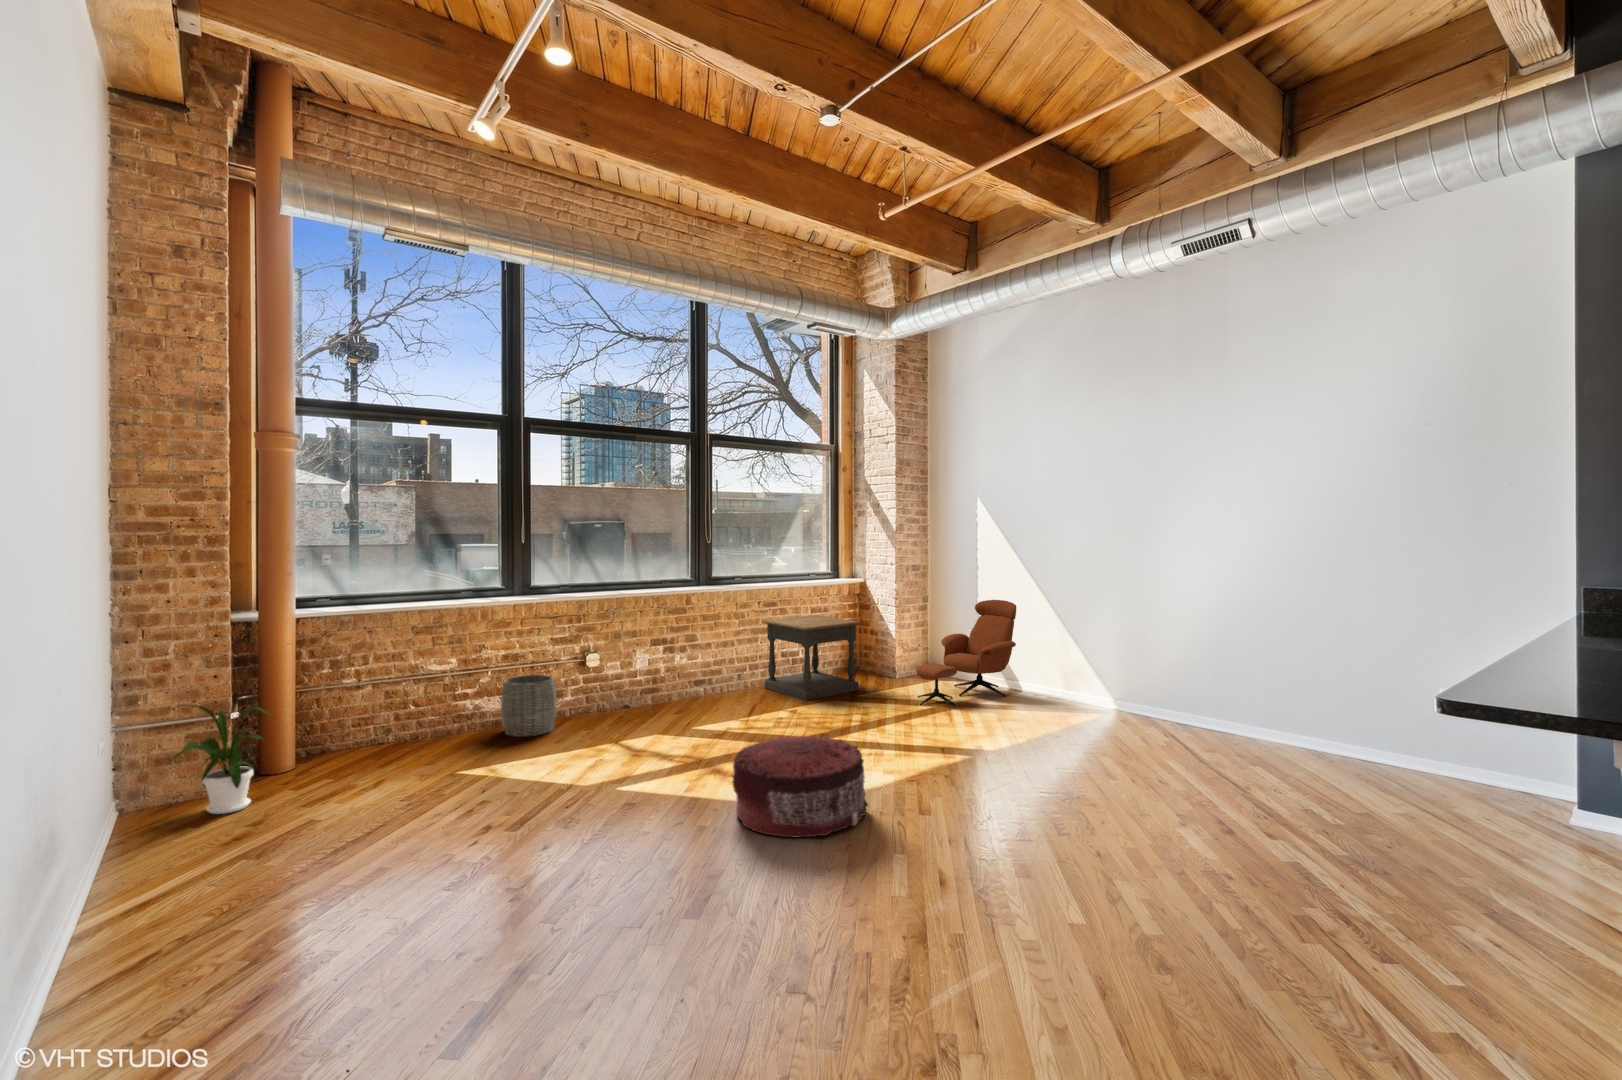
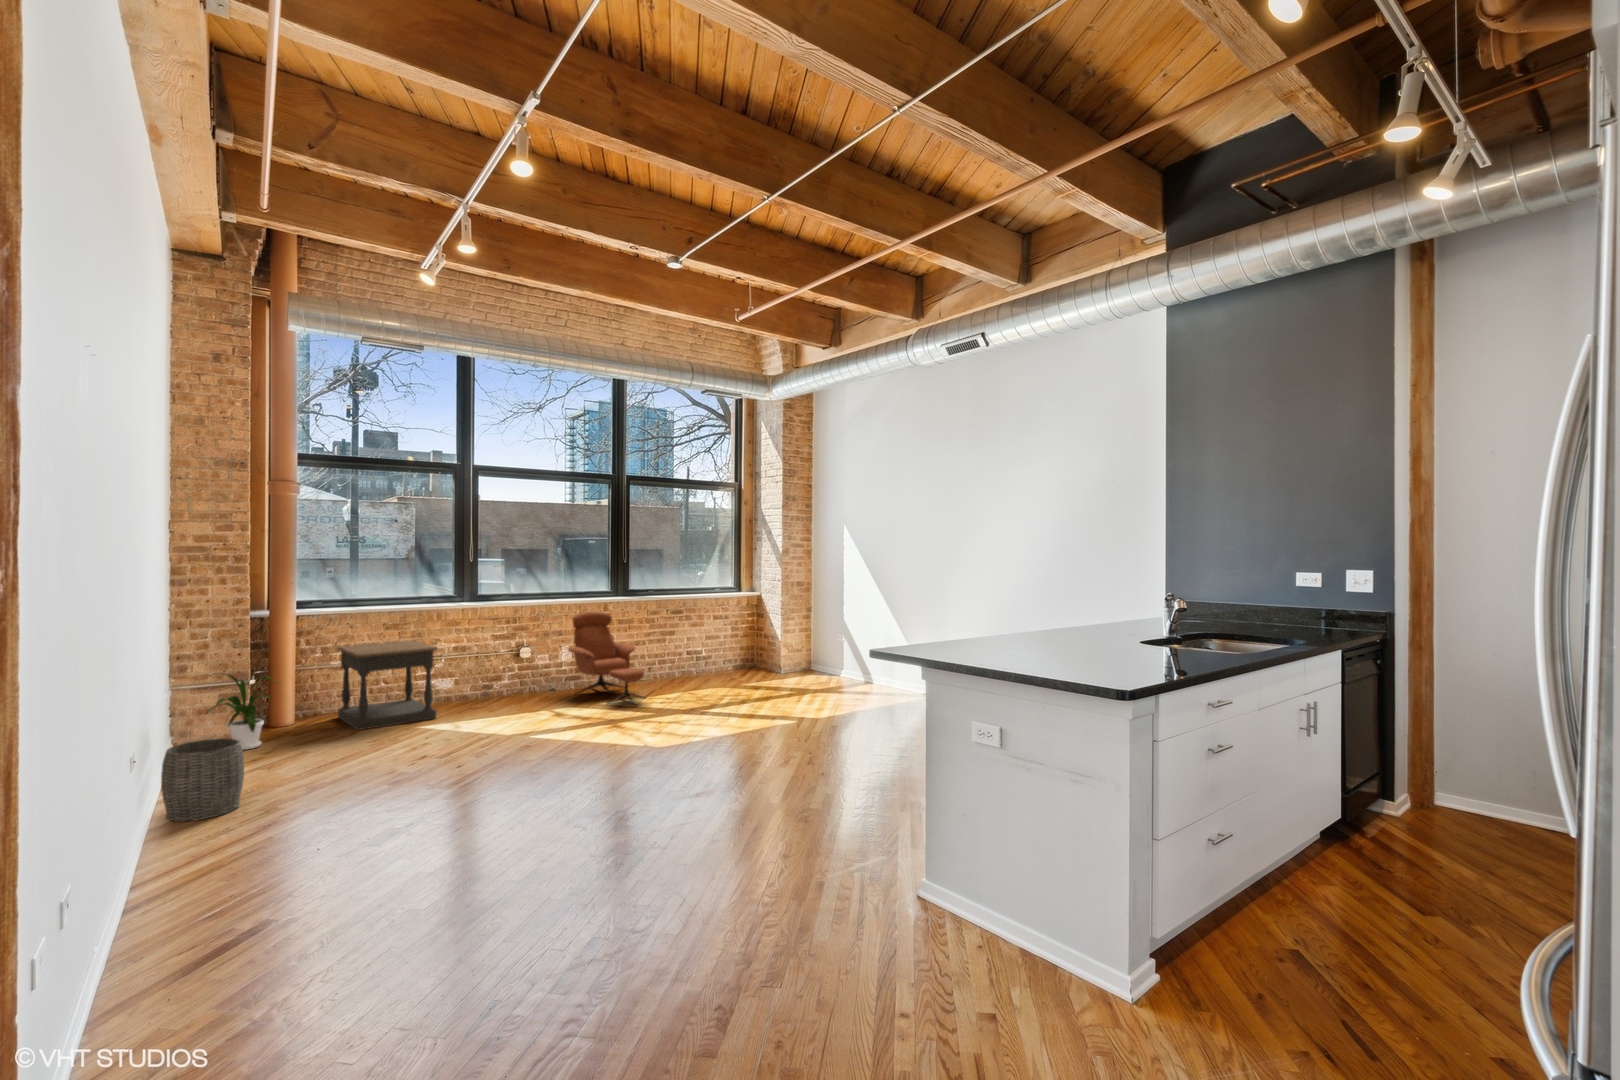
lounge chair: present [916,600,1016,706] -> present [568,612,644,702]
side table: present [763,615,860,700] -> present [337,640,438,730]
woven basket: present [501,675,556,737] -> present [161,738,244,821]
pouf: present [732,736,868,837] -> none [596,700,695,764]

